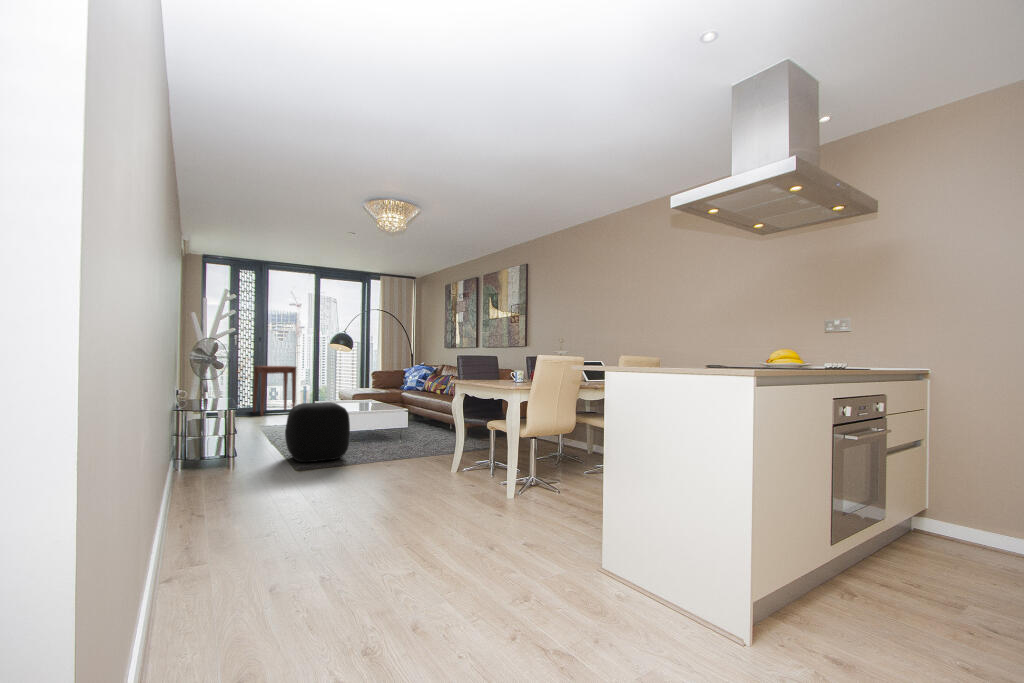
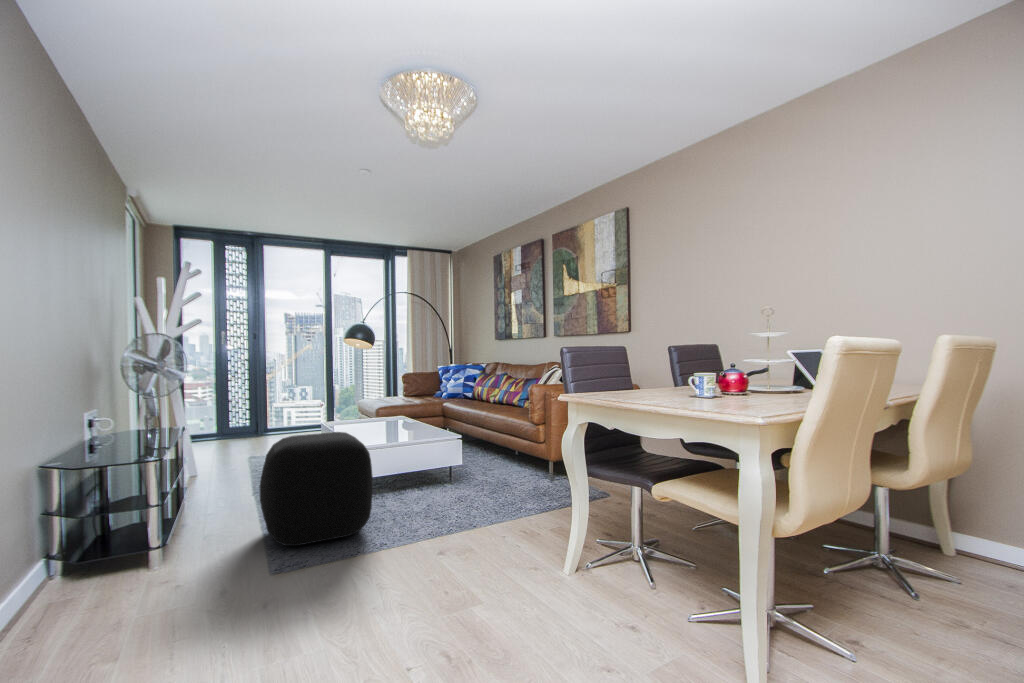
side table: present [253,366,296,416] -> none [247,370,302,439]

